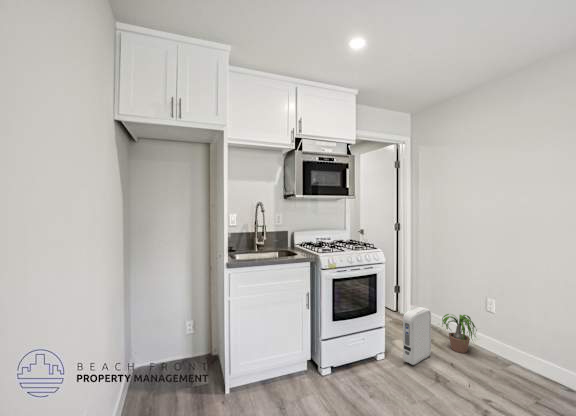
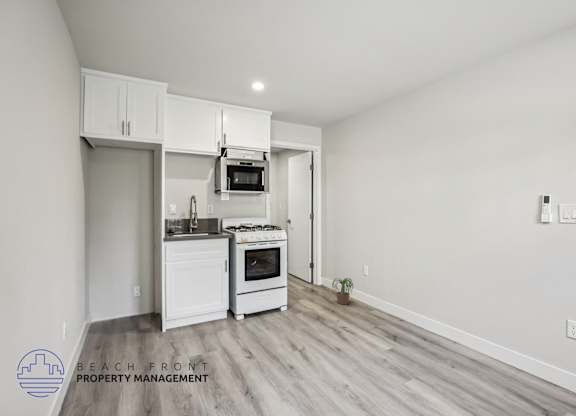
air purifier: present [403,307,431,365] -> none [298,272,321,312]

